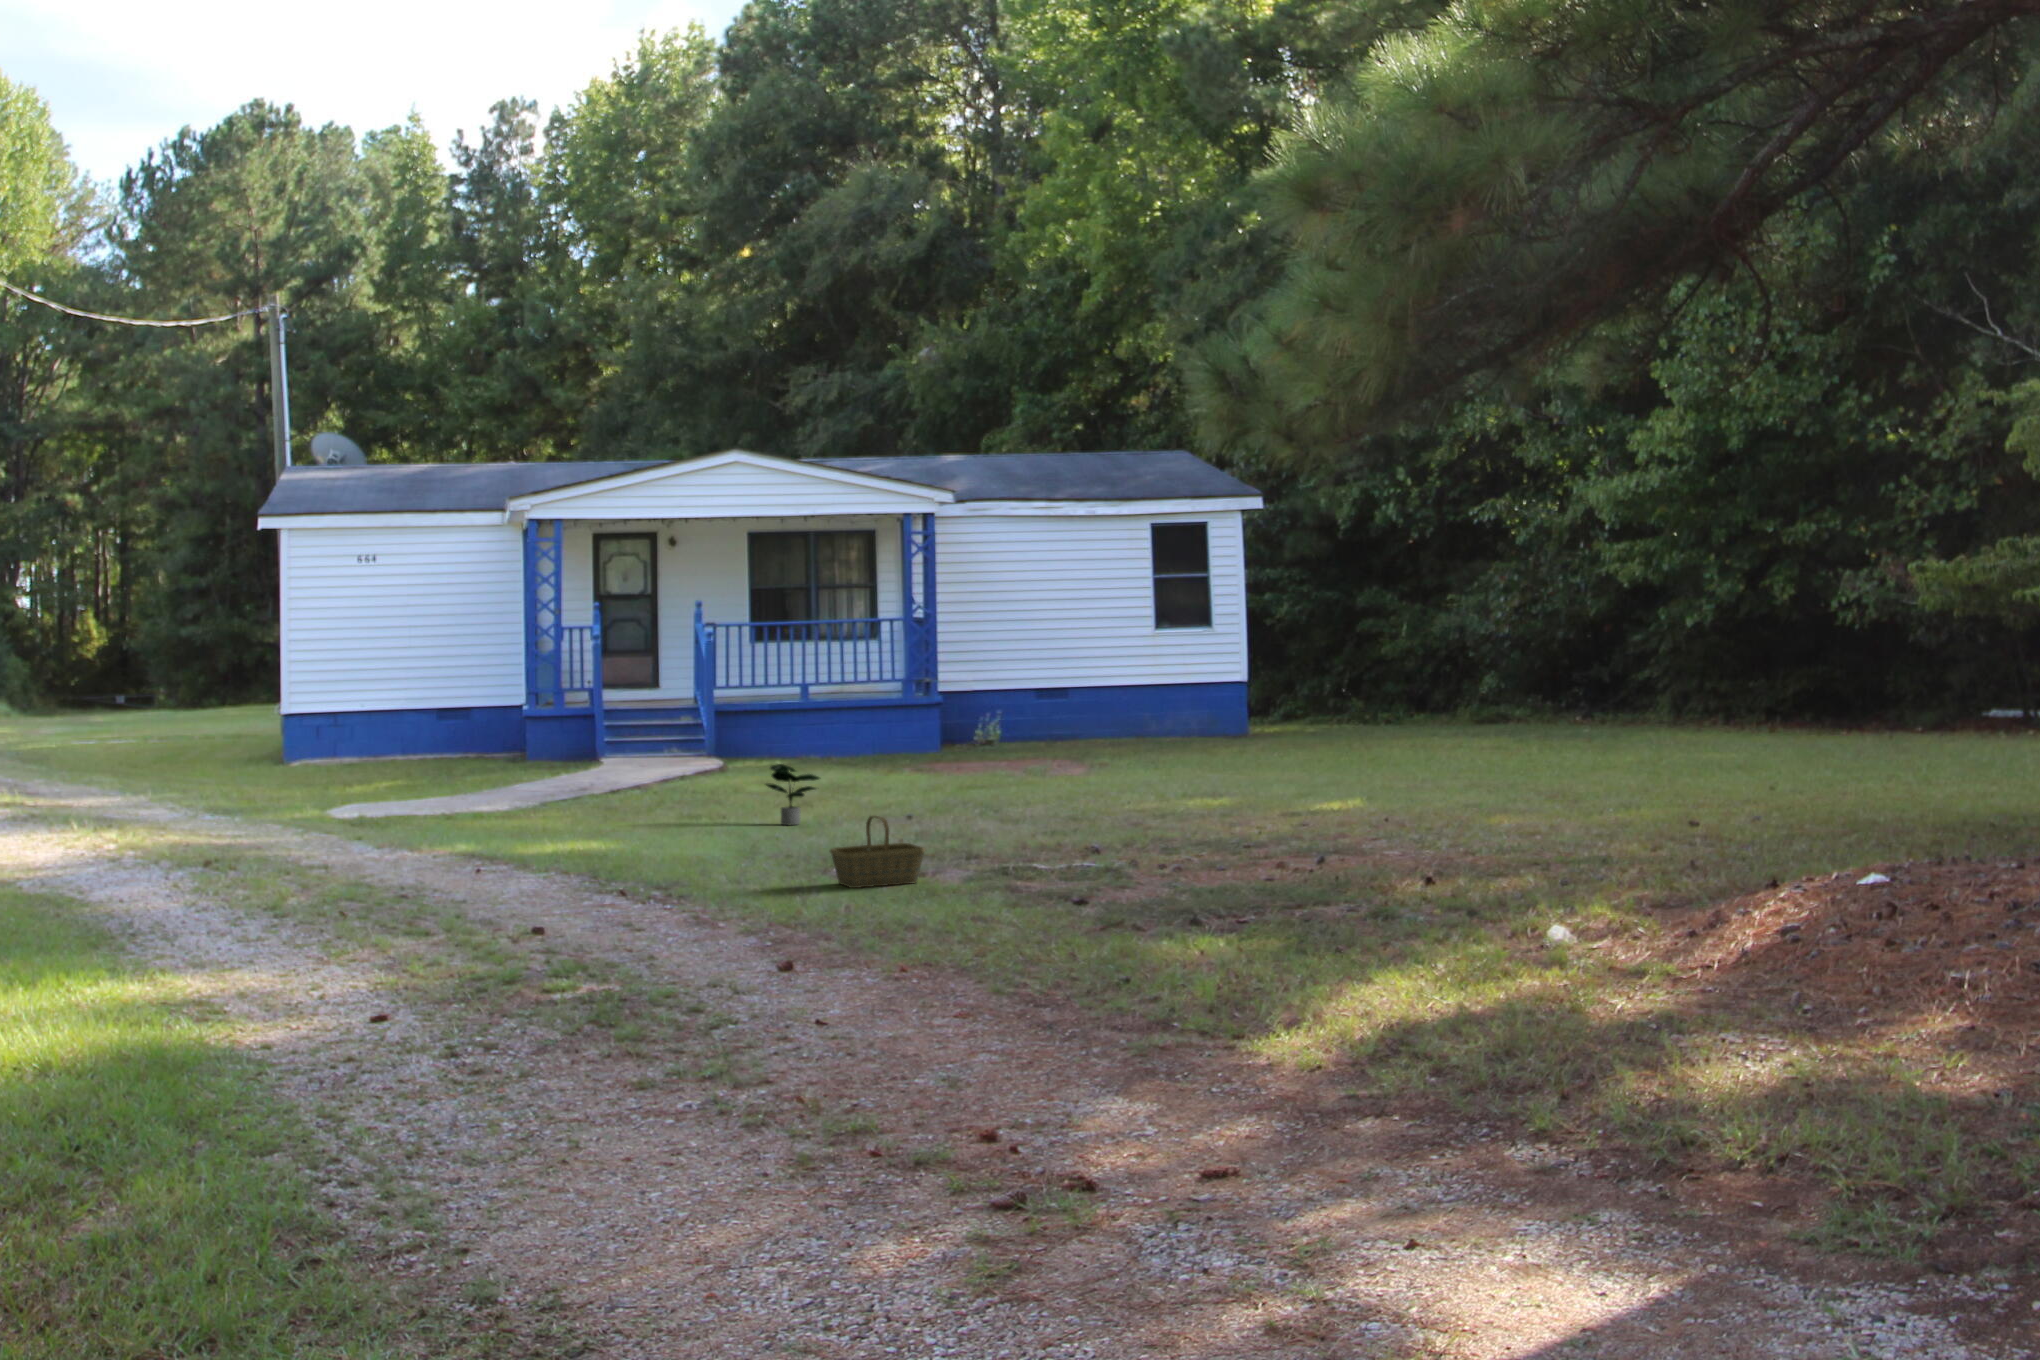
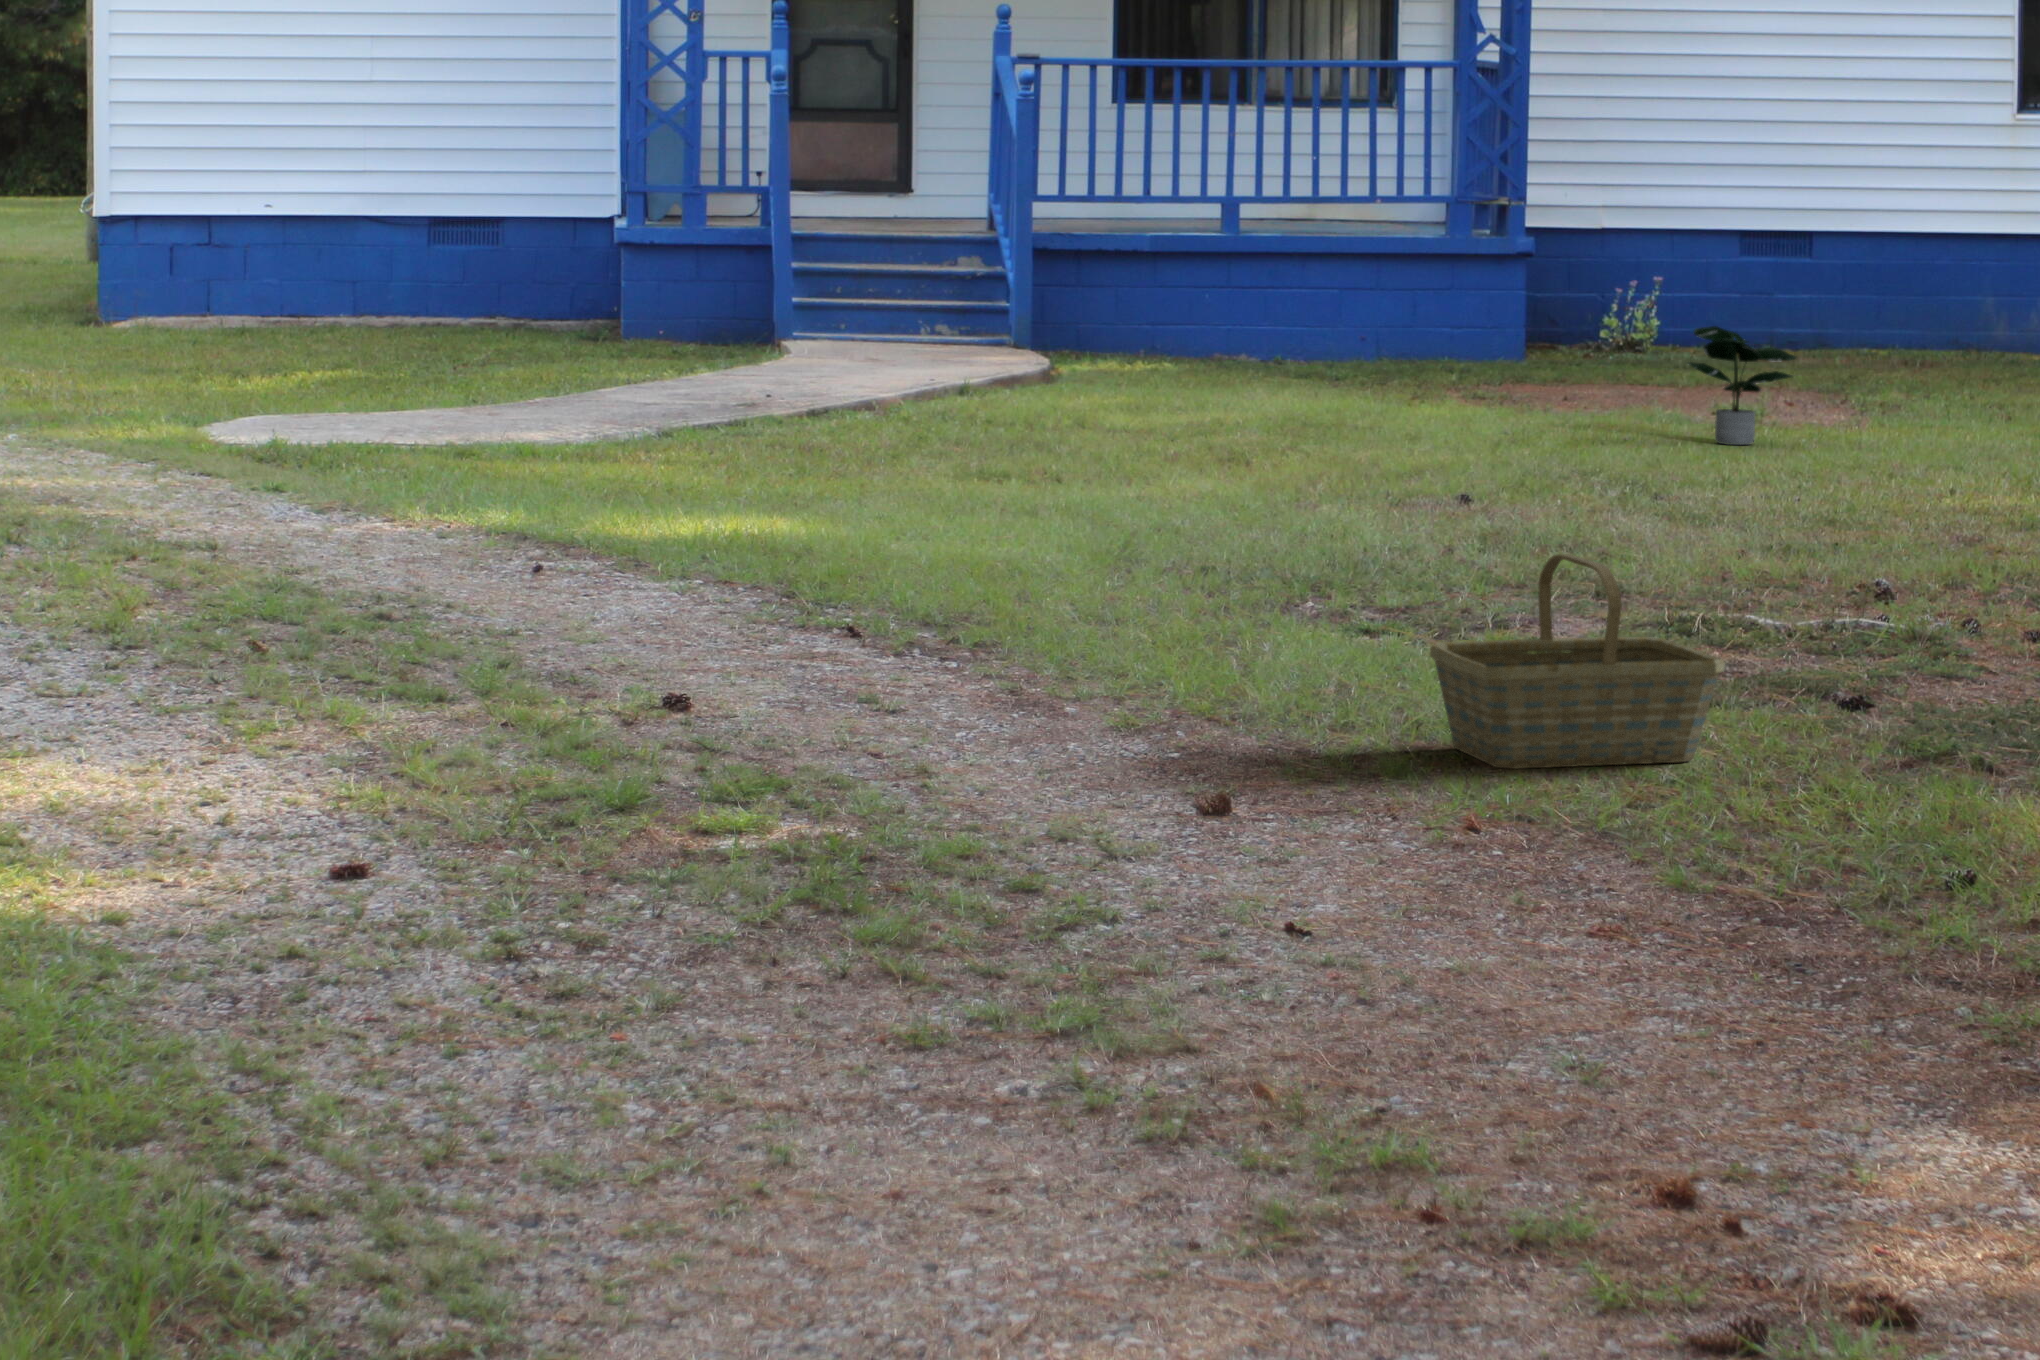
potted plant: present [766,764,819,825] -> present [1688,326,1796,445]

